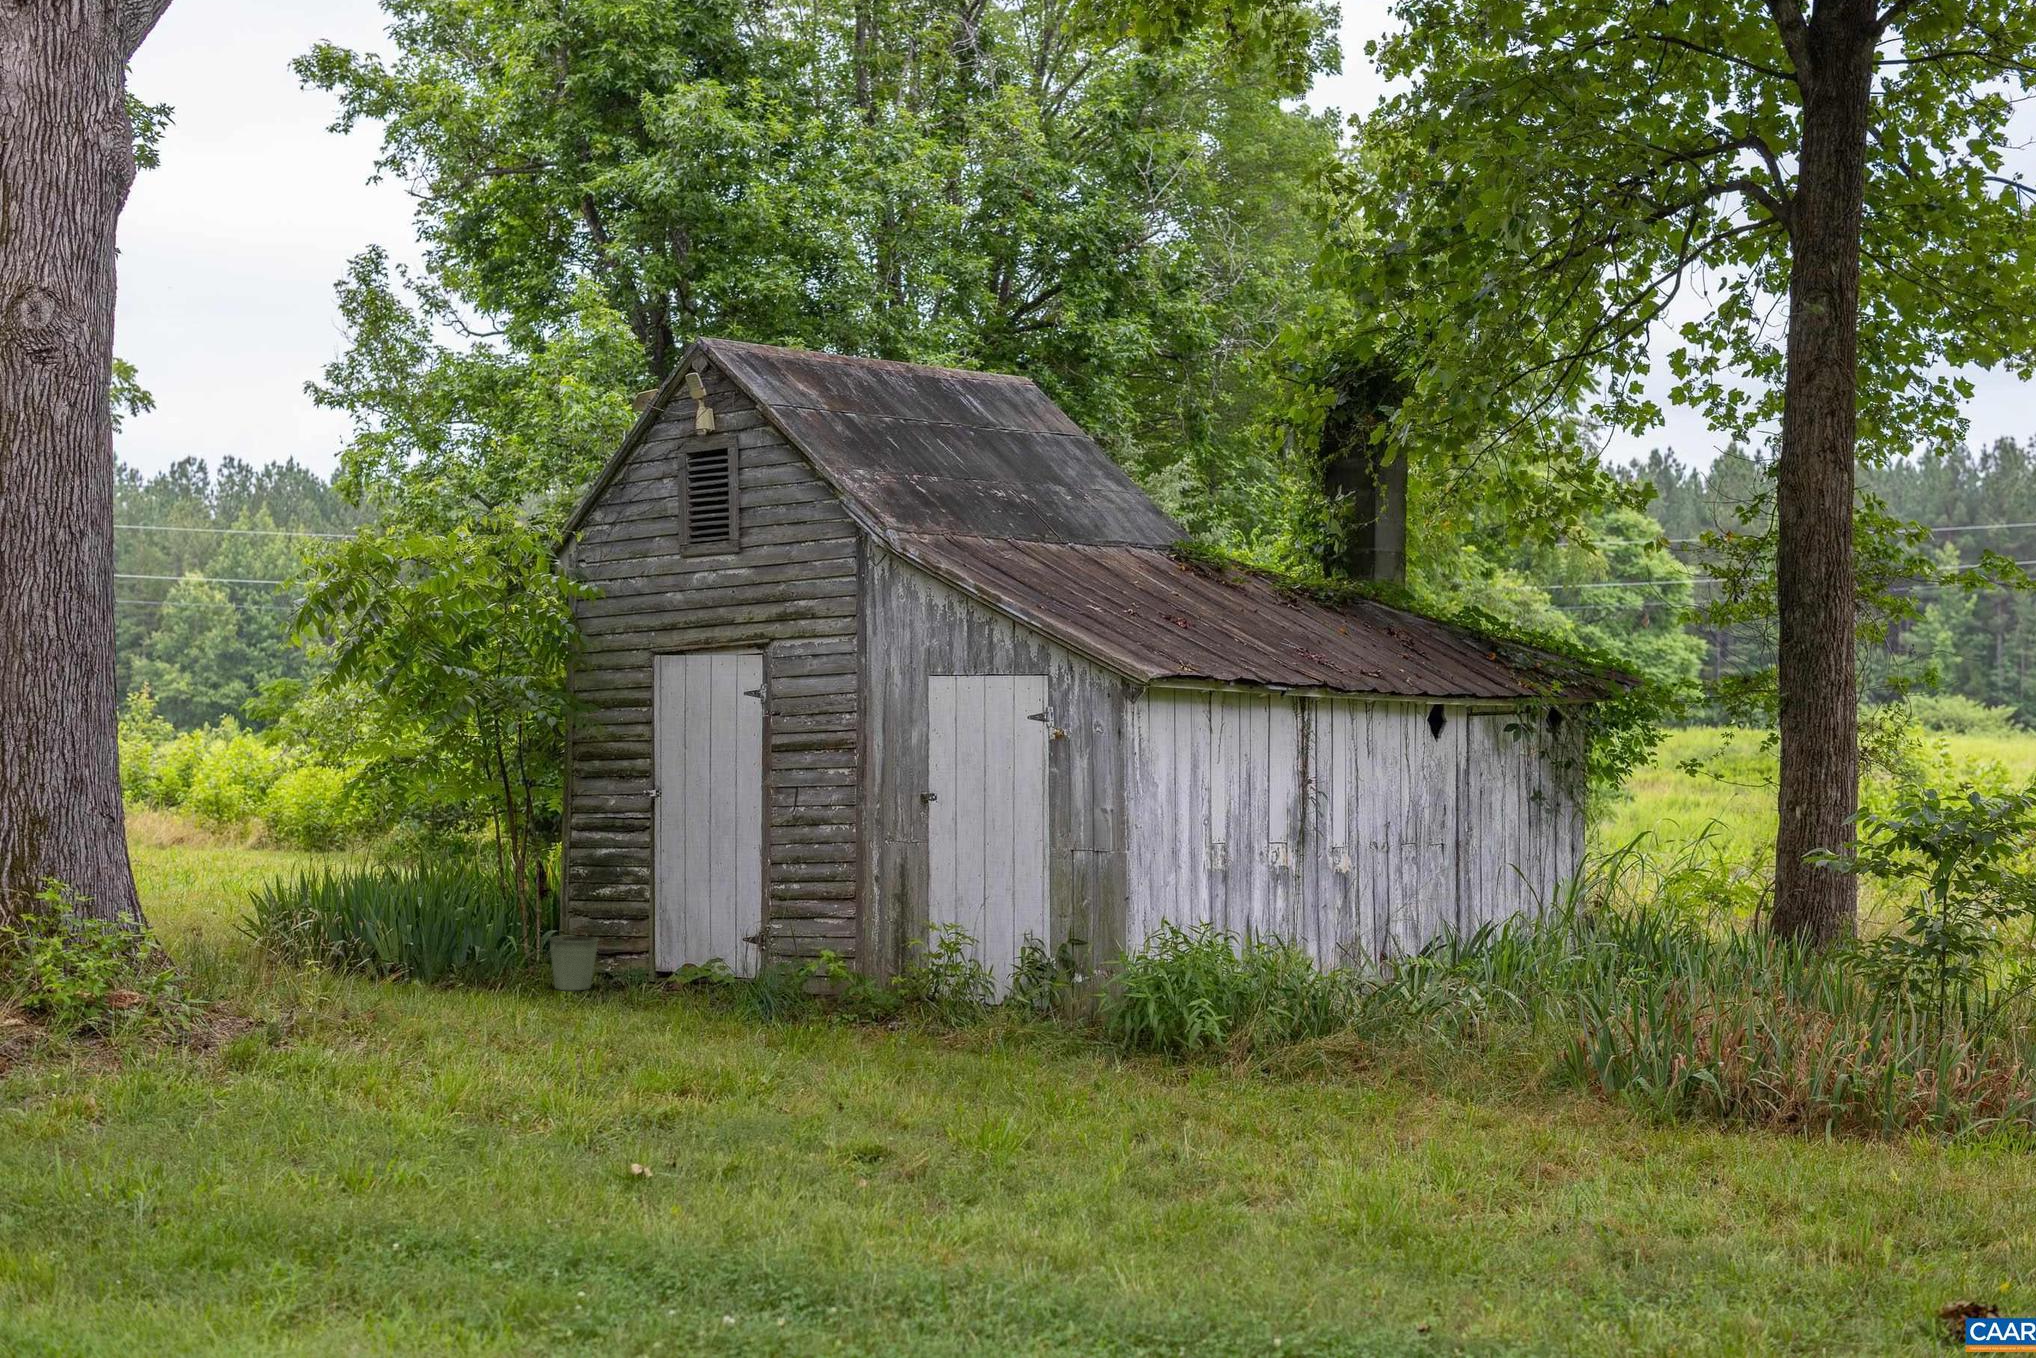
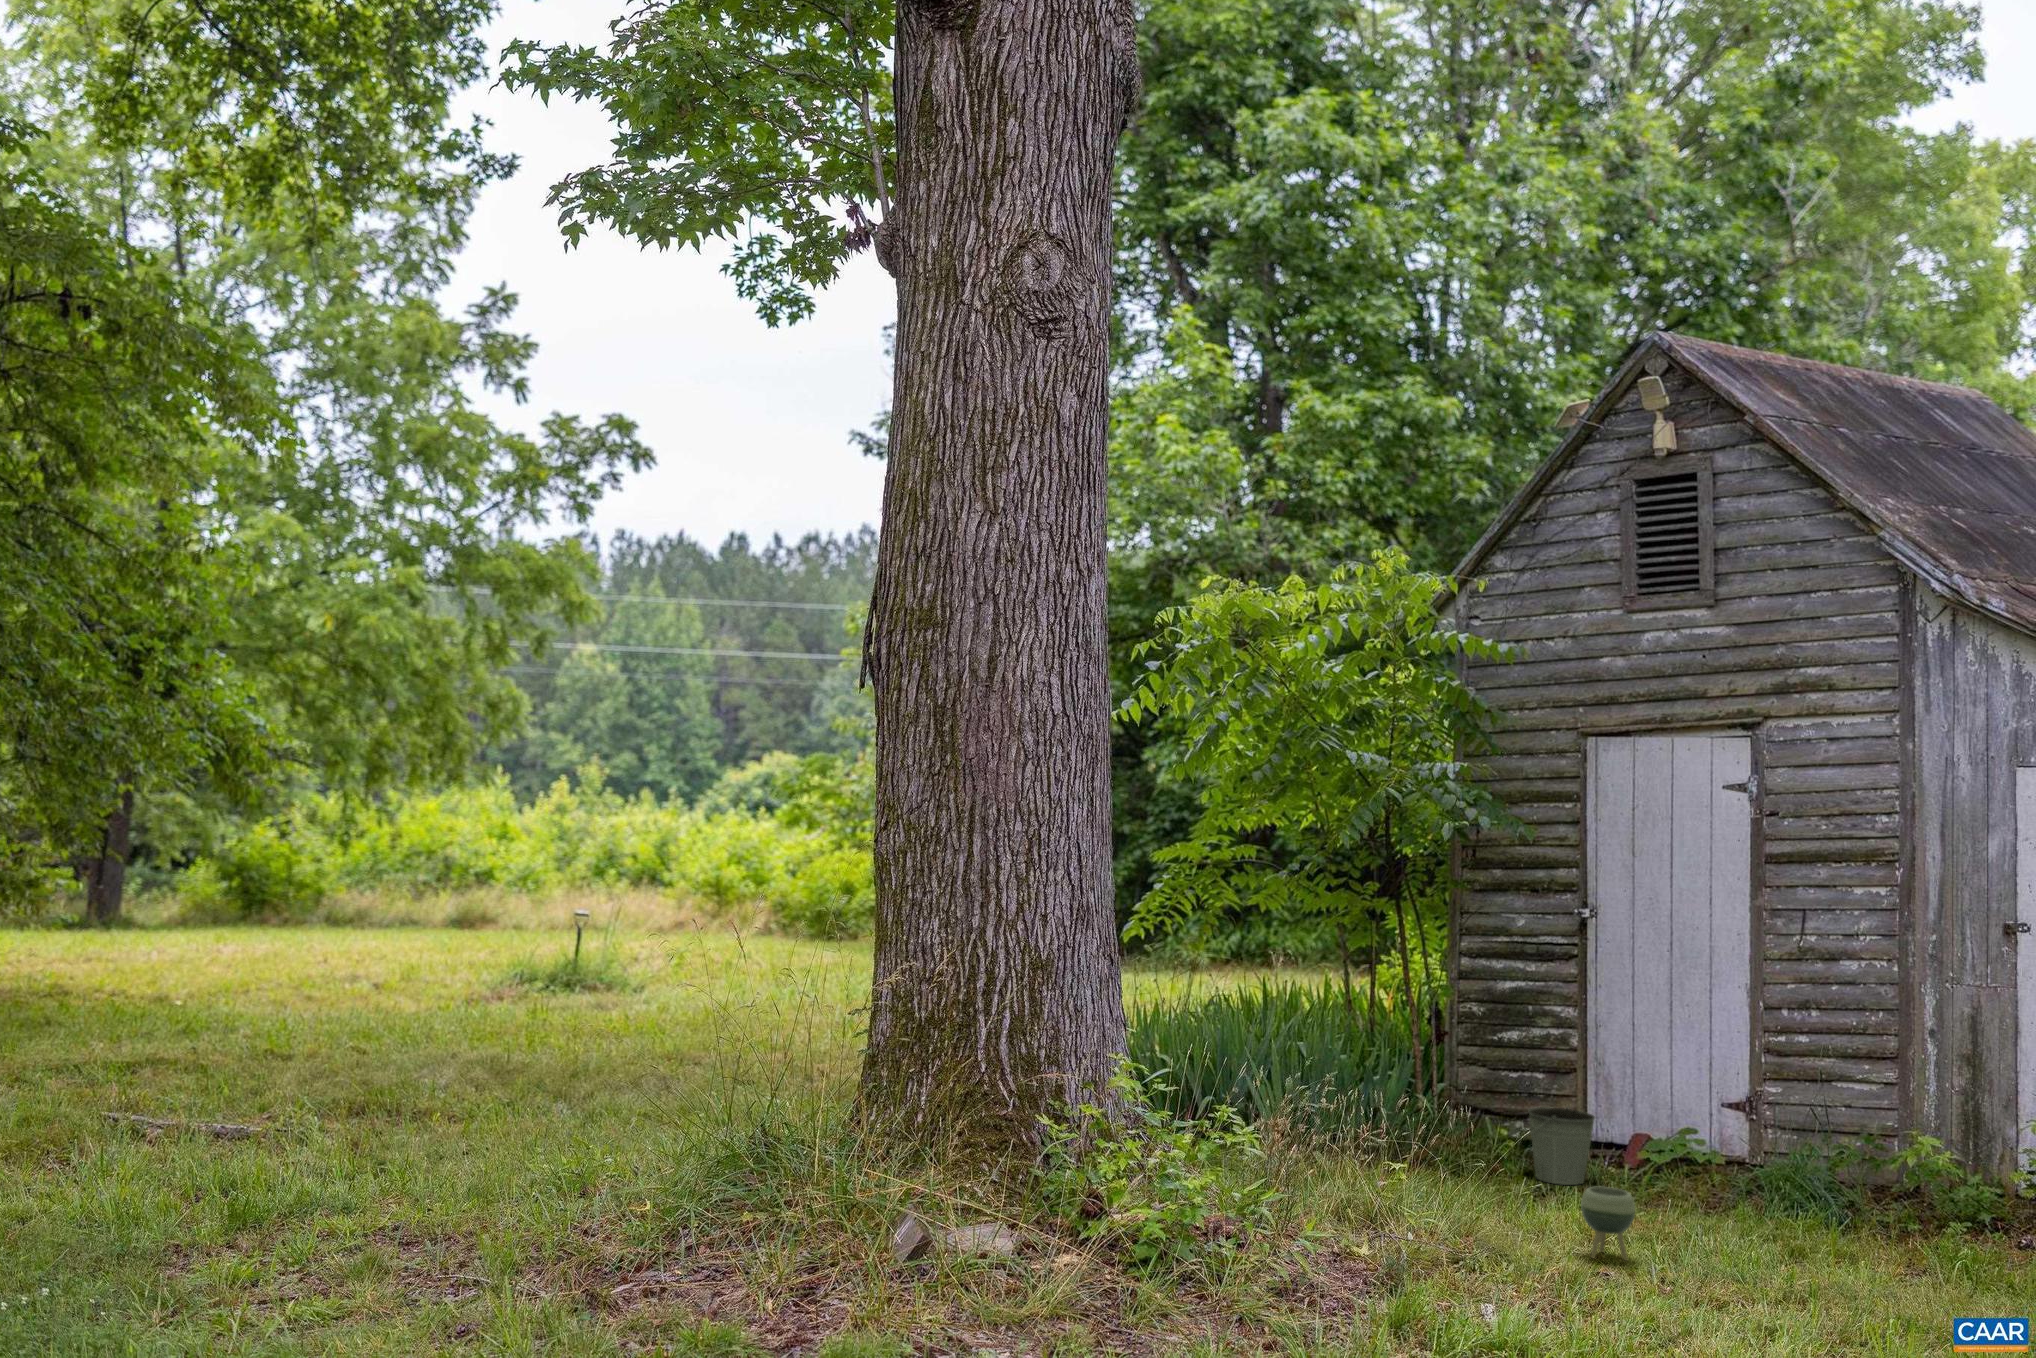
planter: none [511,975,549,1024] -> present [1581,1187,1635,1260]

